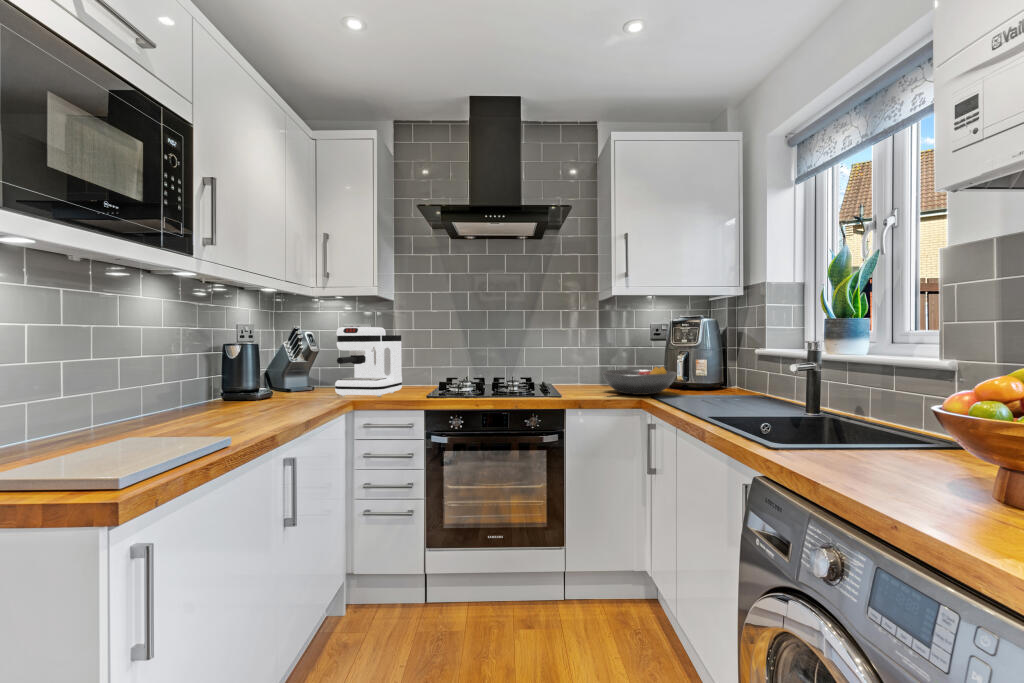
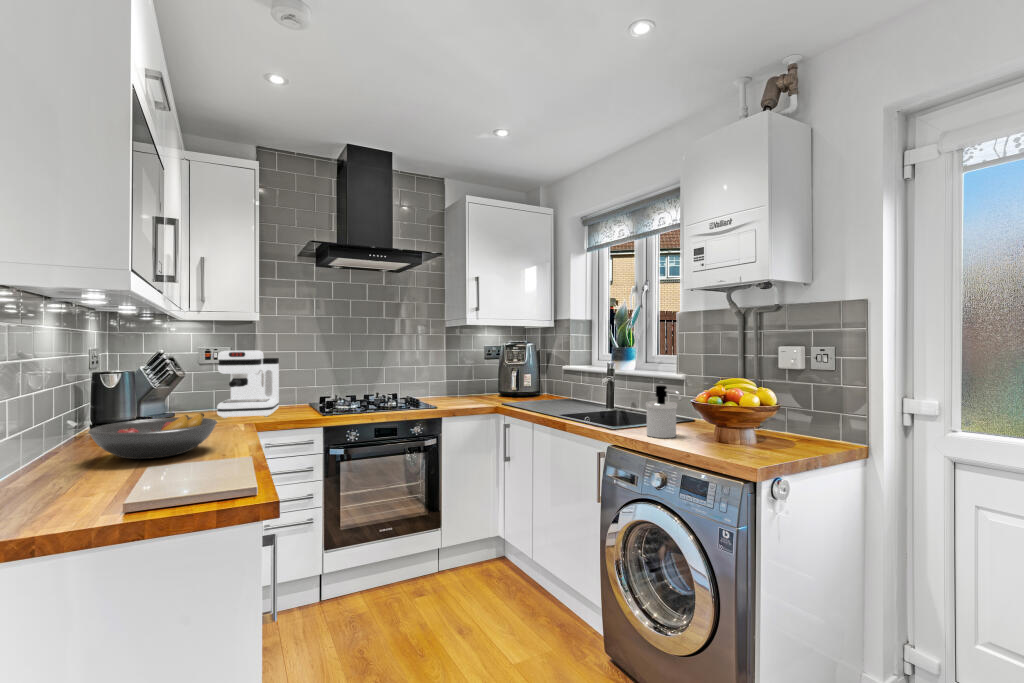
fruit bowl: present [601,366,677,395] -> present [88,413,217,459]
soap dispenser: none [830,375,902,477] -> present [645,385,682,438]

